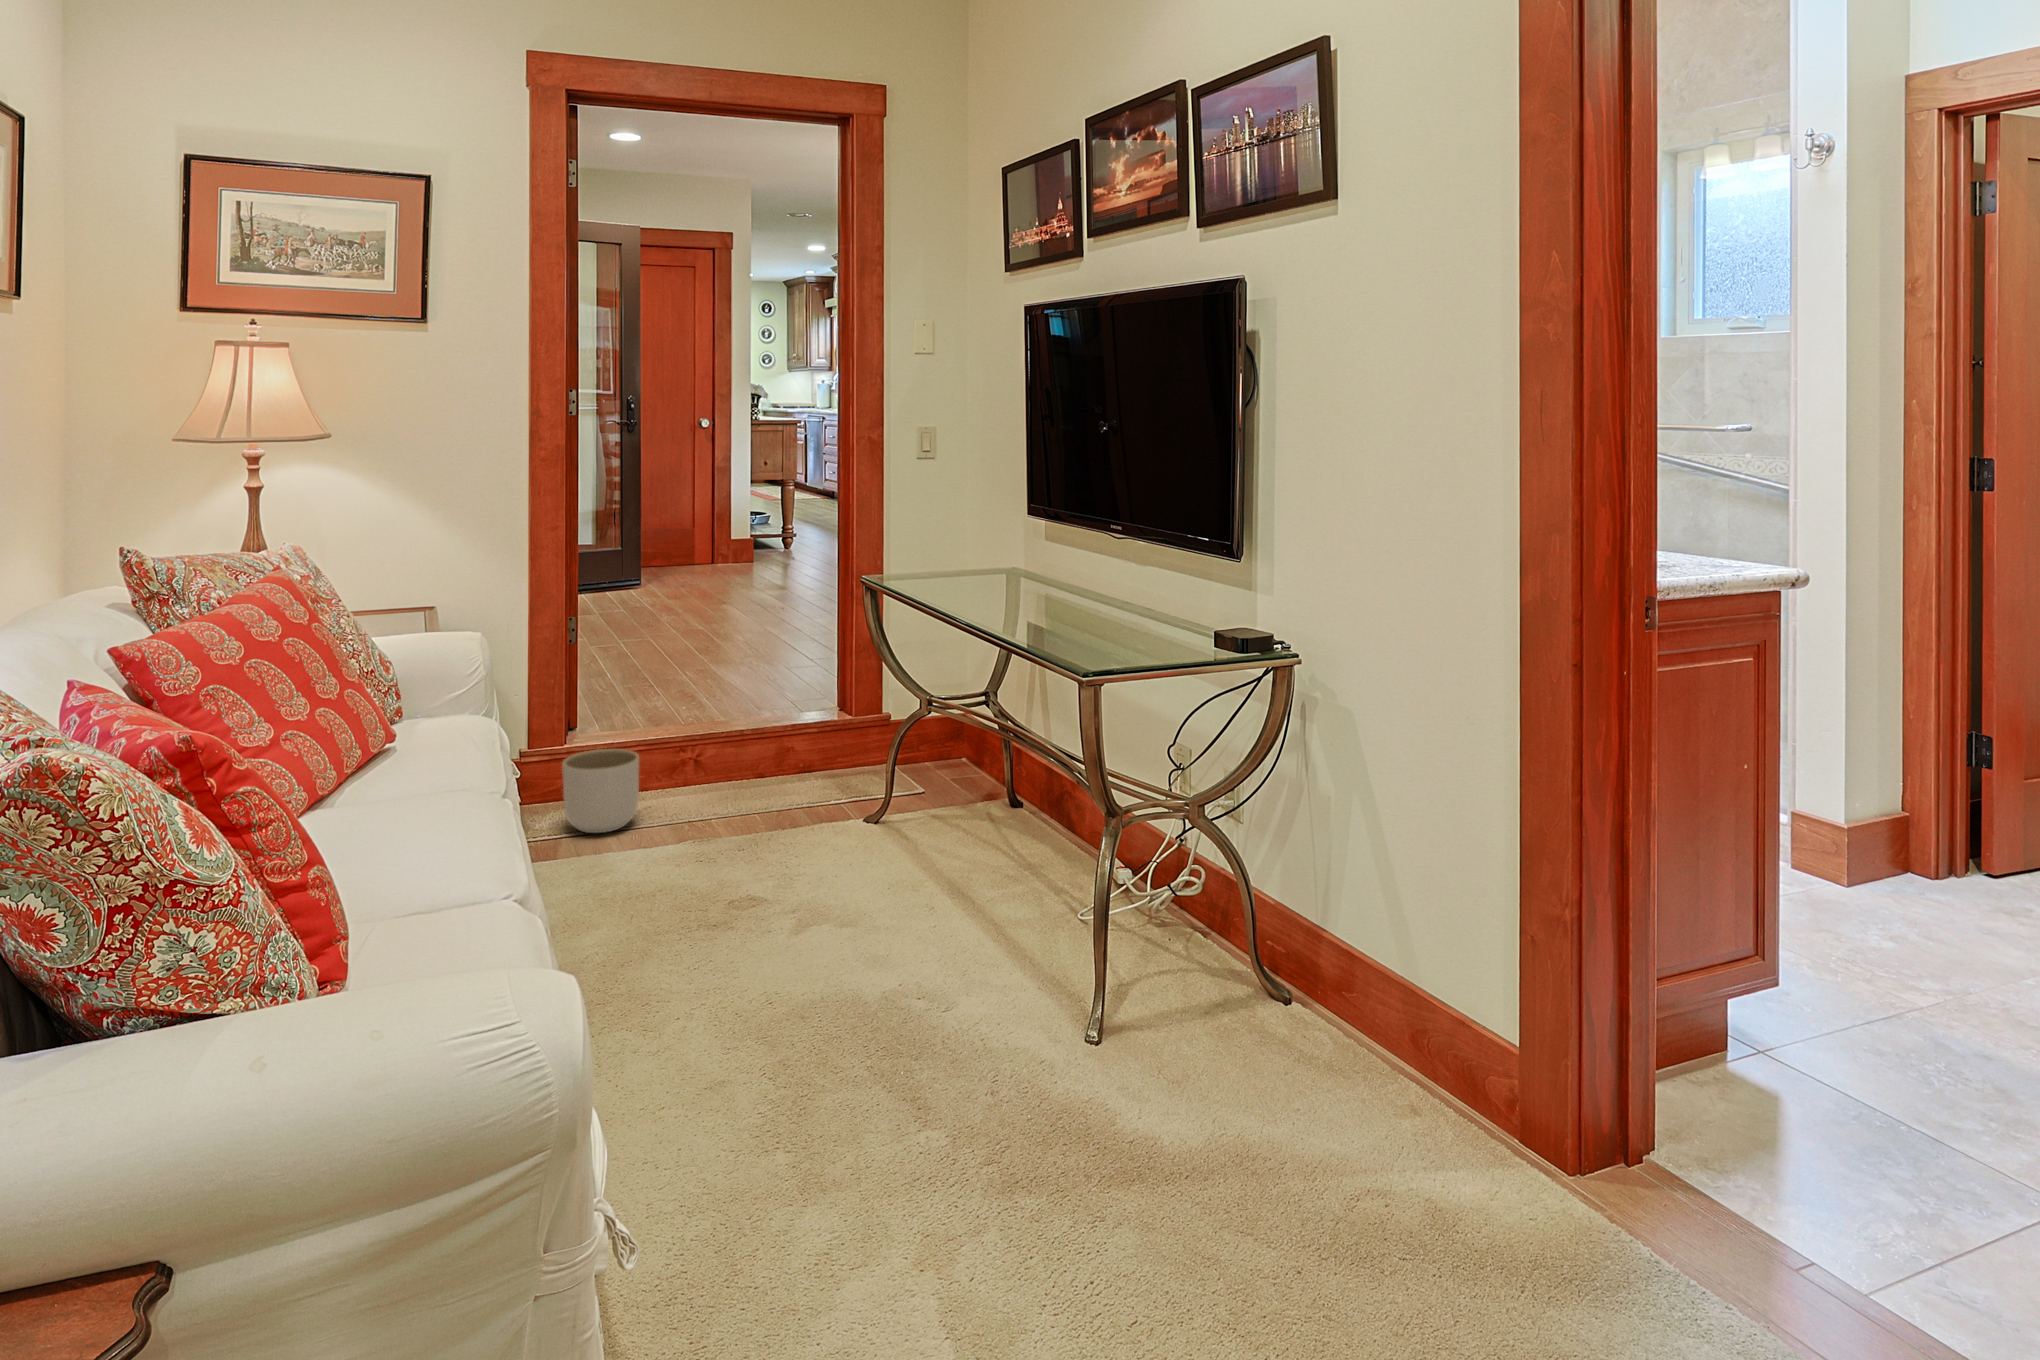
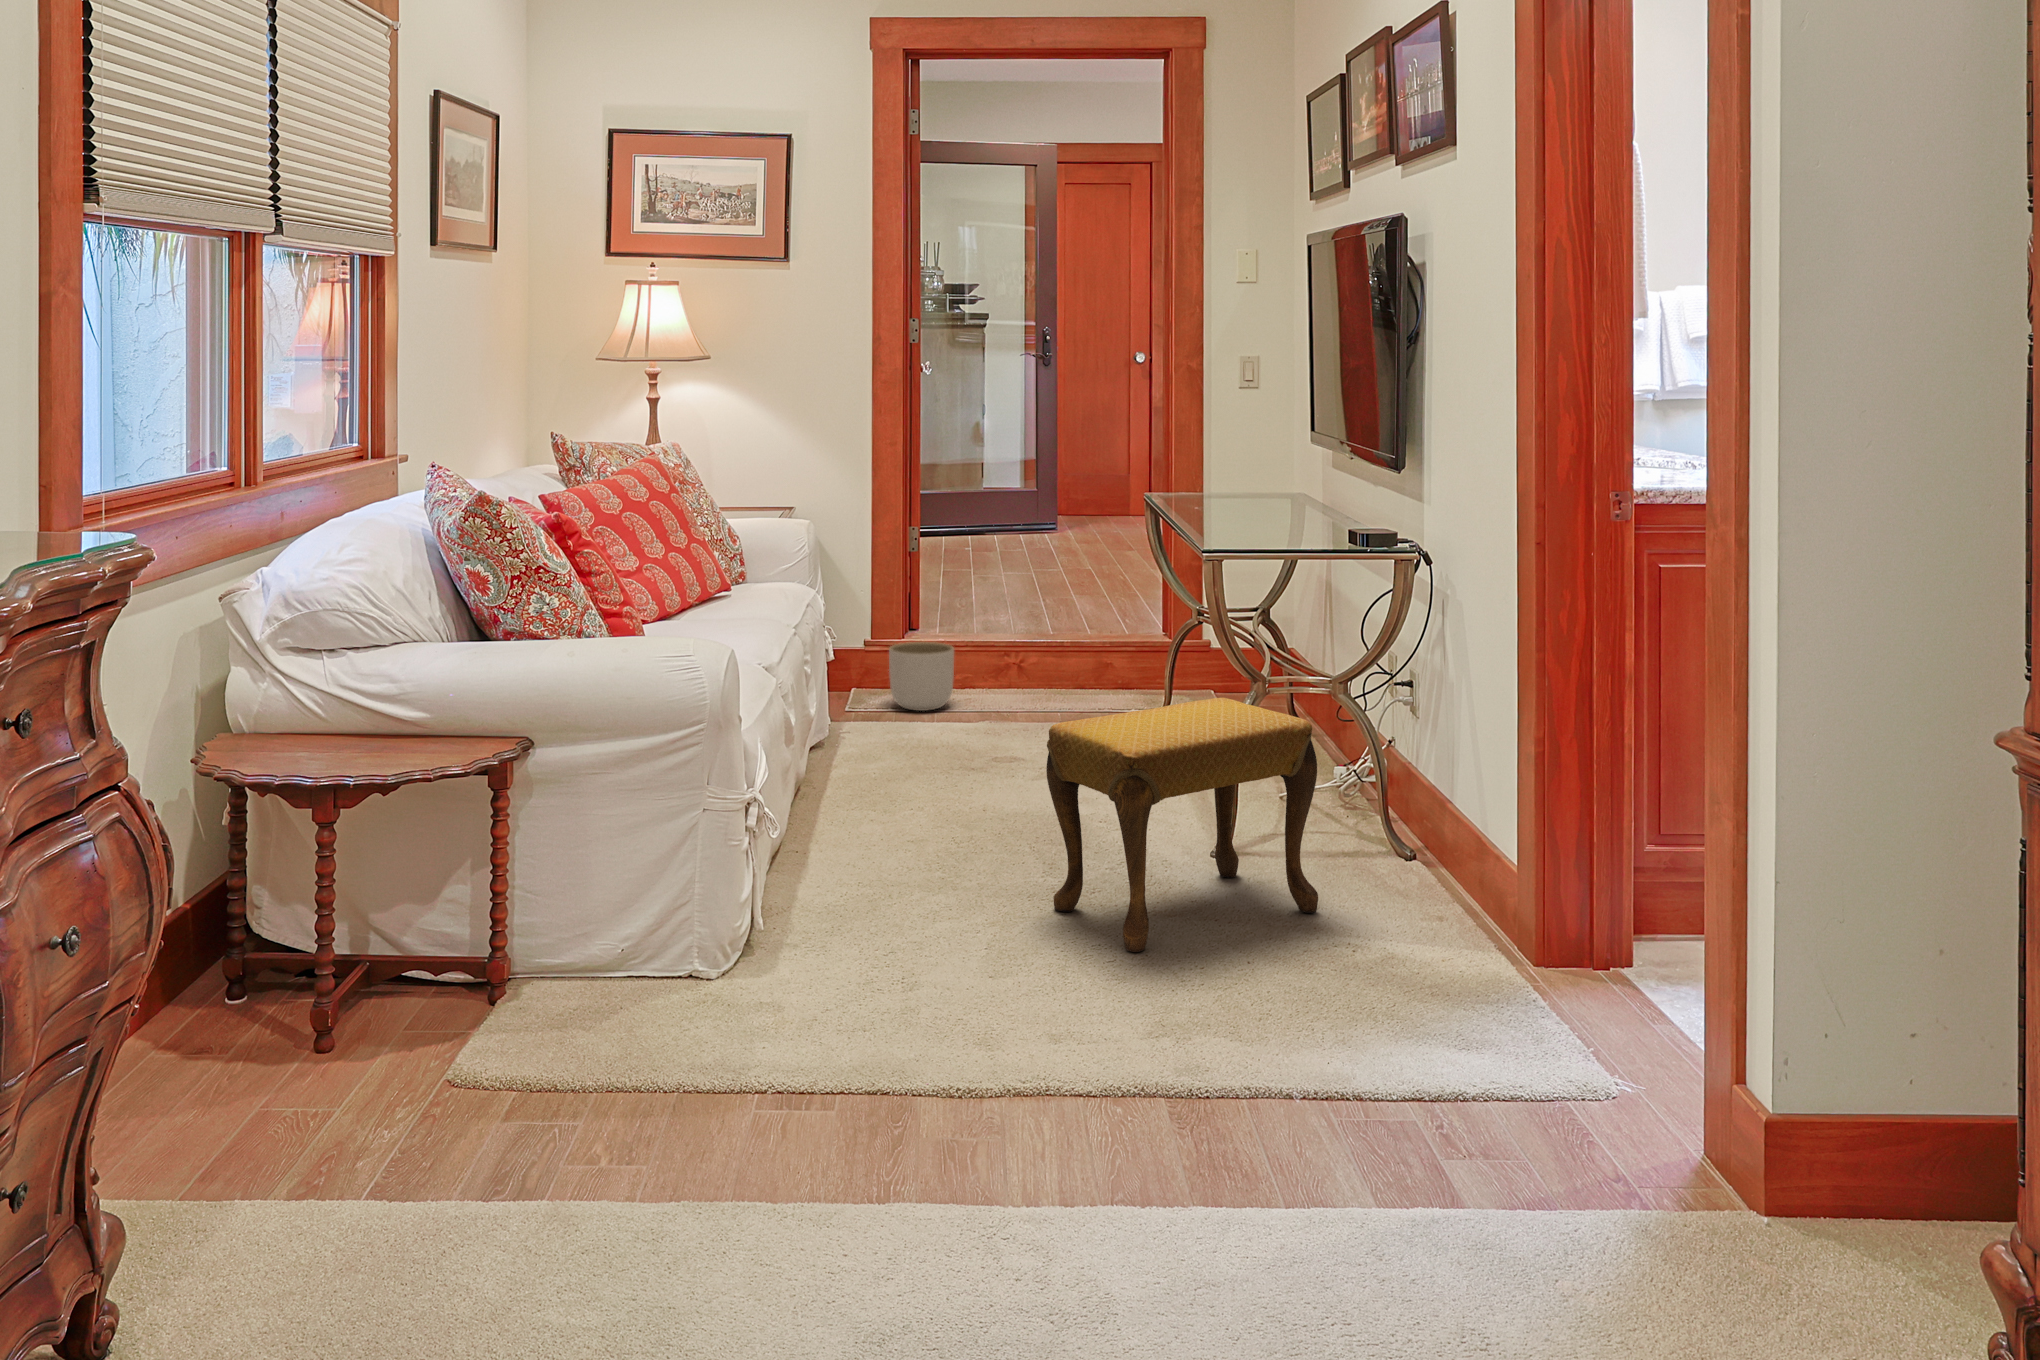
footstool: none [934,838,1252,1251] -> present [1046,698,1318,952]

